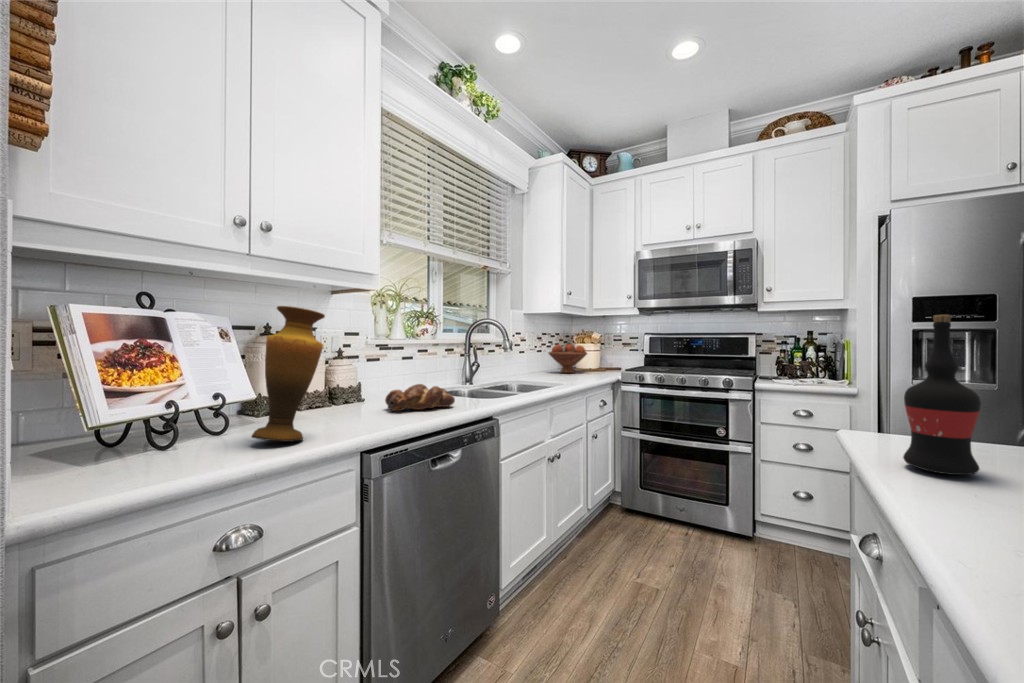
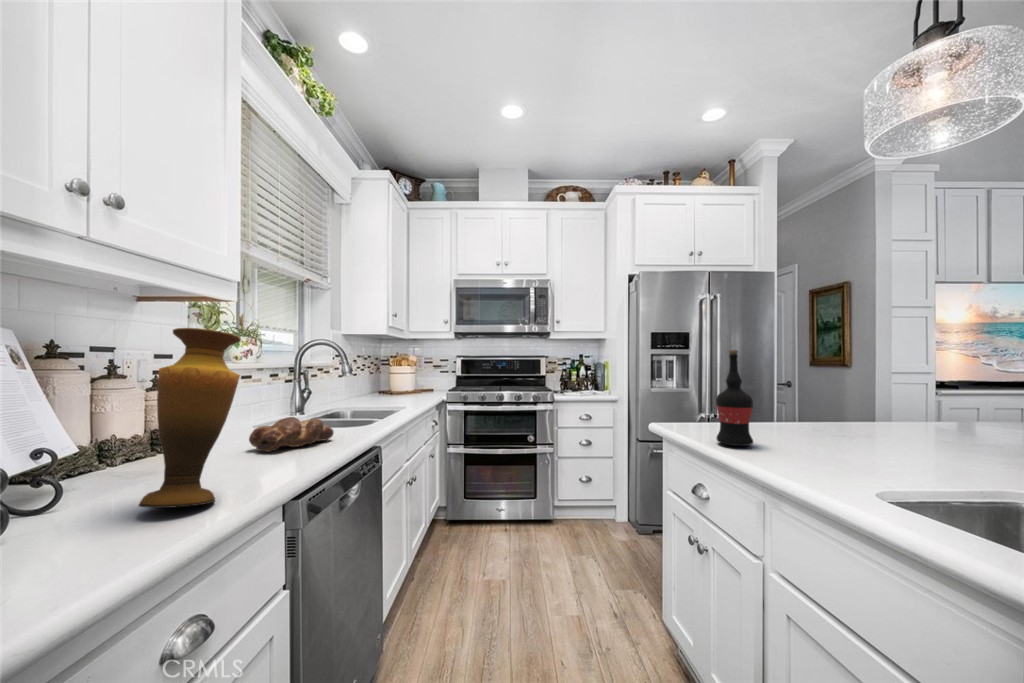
fruit bowl: present [548,344,587,373] -> none [364,365,406,395]

